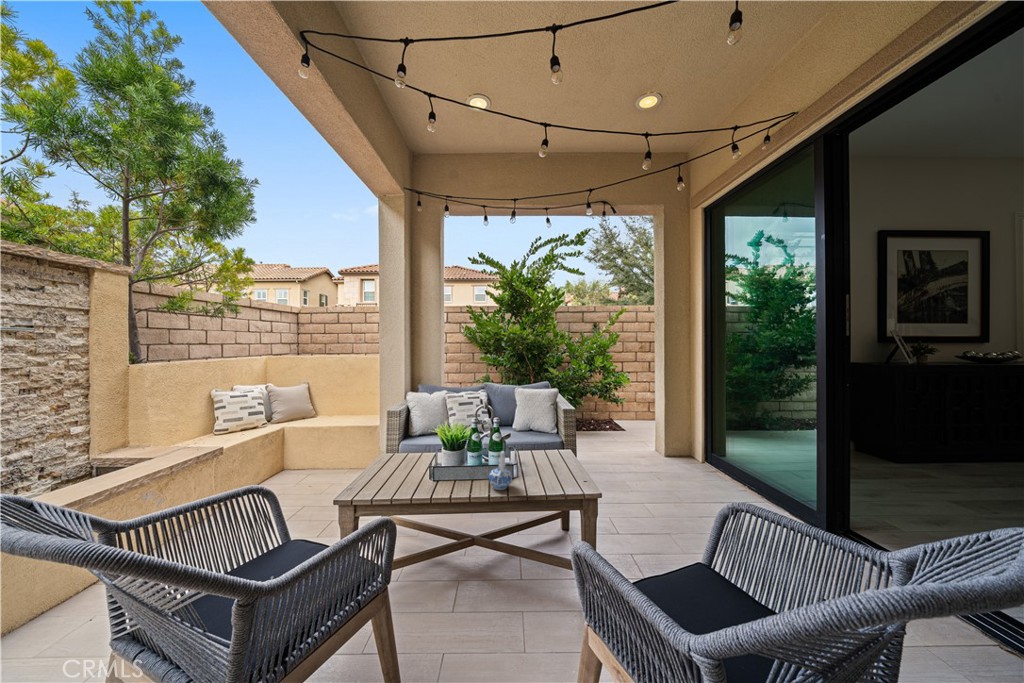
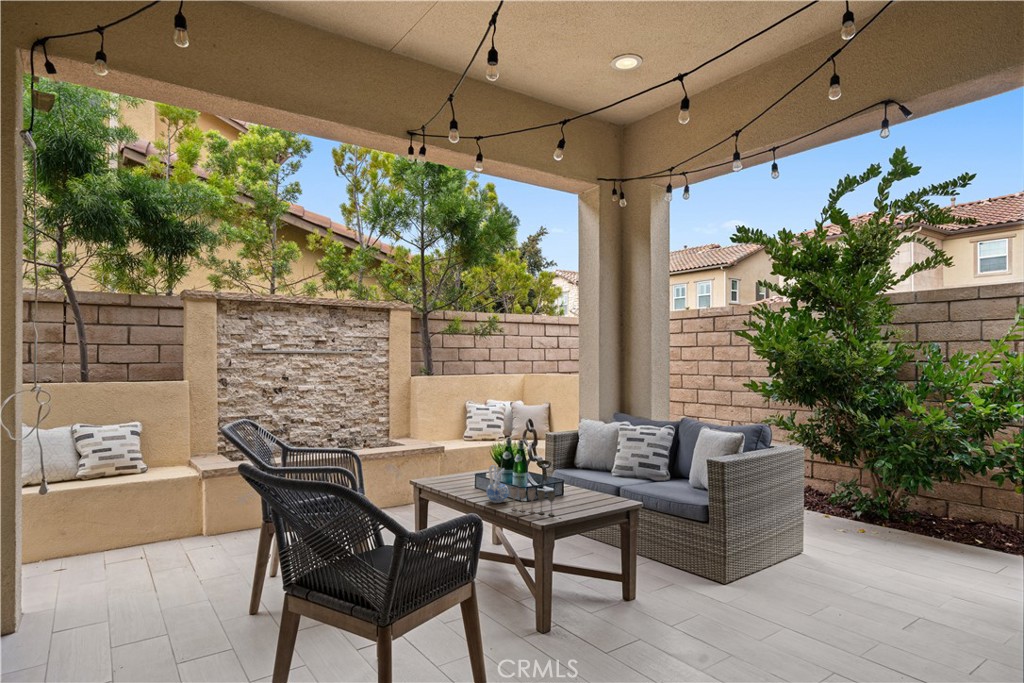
wine glass: none [531,461,571,491] -> present [510,487,555,516]

